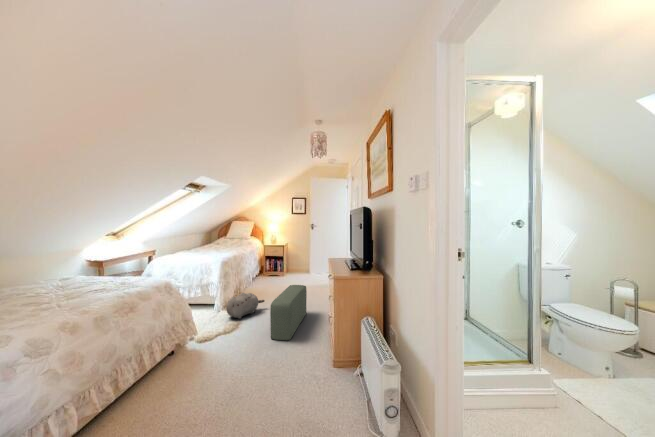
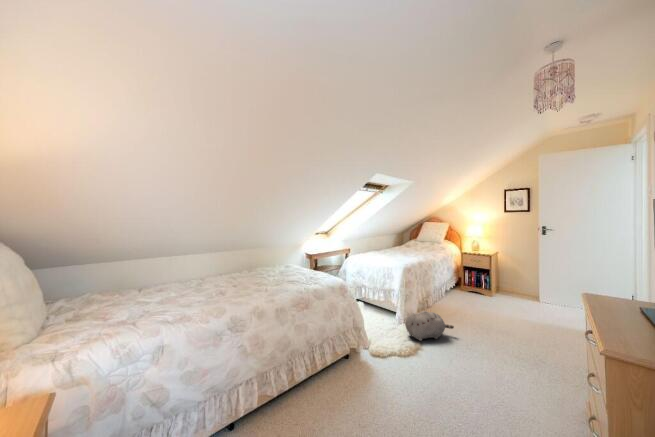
pouf: present [270,285,307,340] -> none [454,319,520,406]

